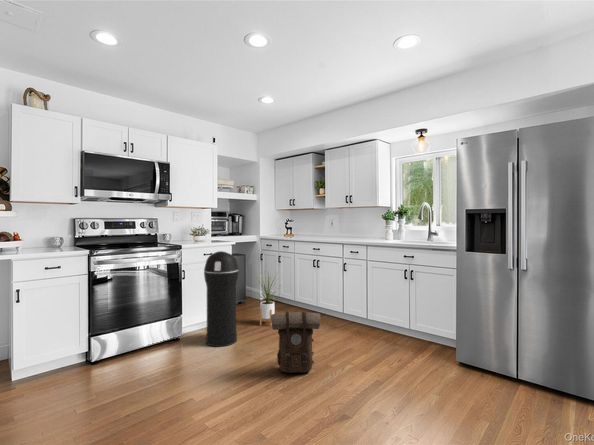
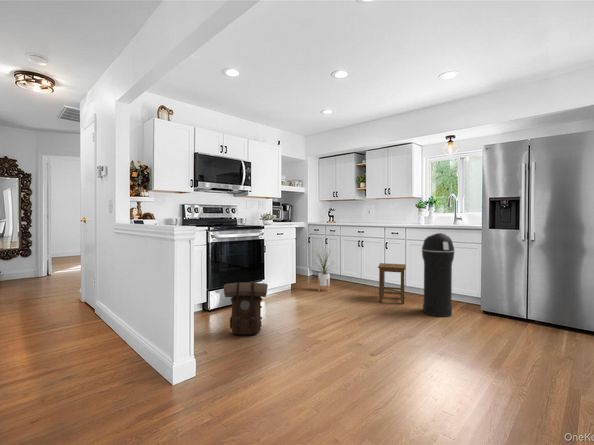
trash can: present [204,251,239,347] -> present [422,233,454,317]
stool: none [327,291,365,348] -> present [378,263,406,304]
backpack: present [271,312,321,373] -> present [224,282,268,335]

